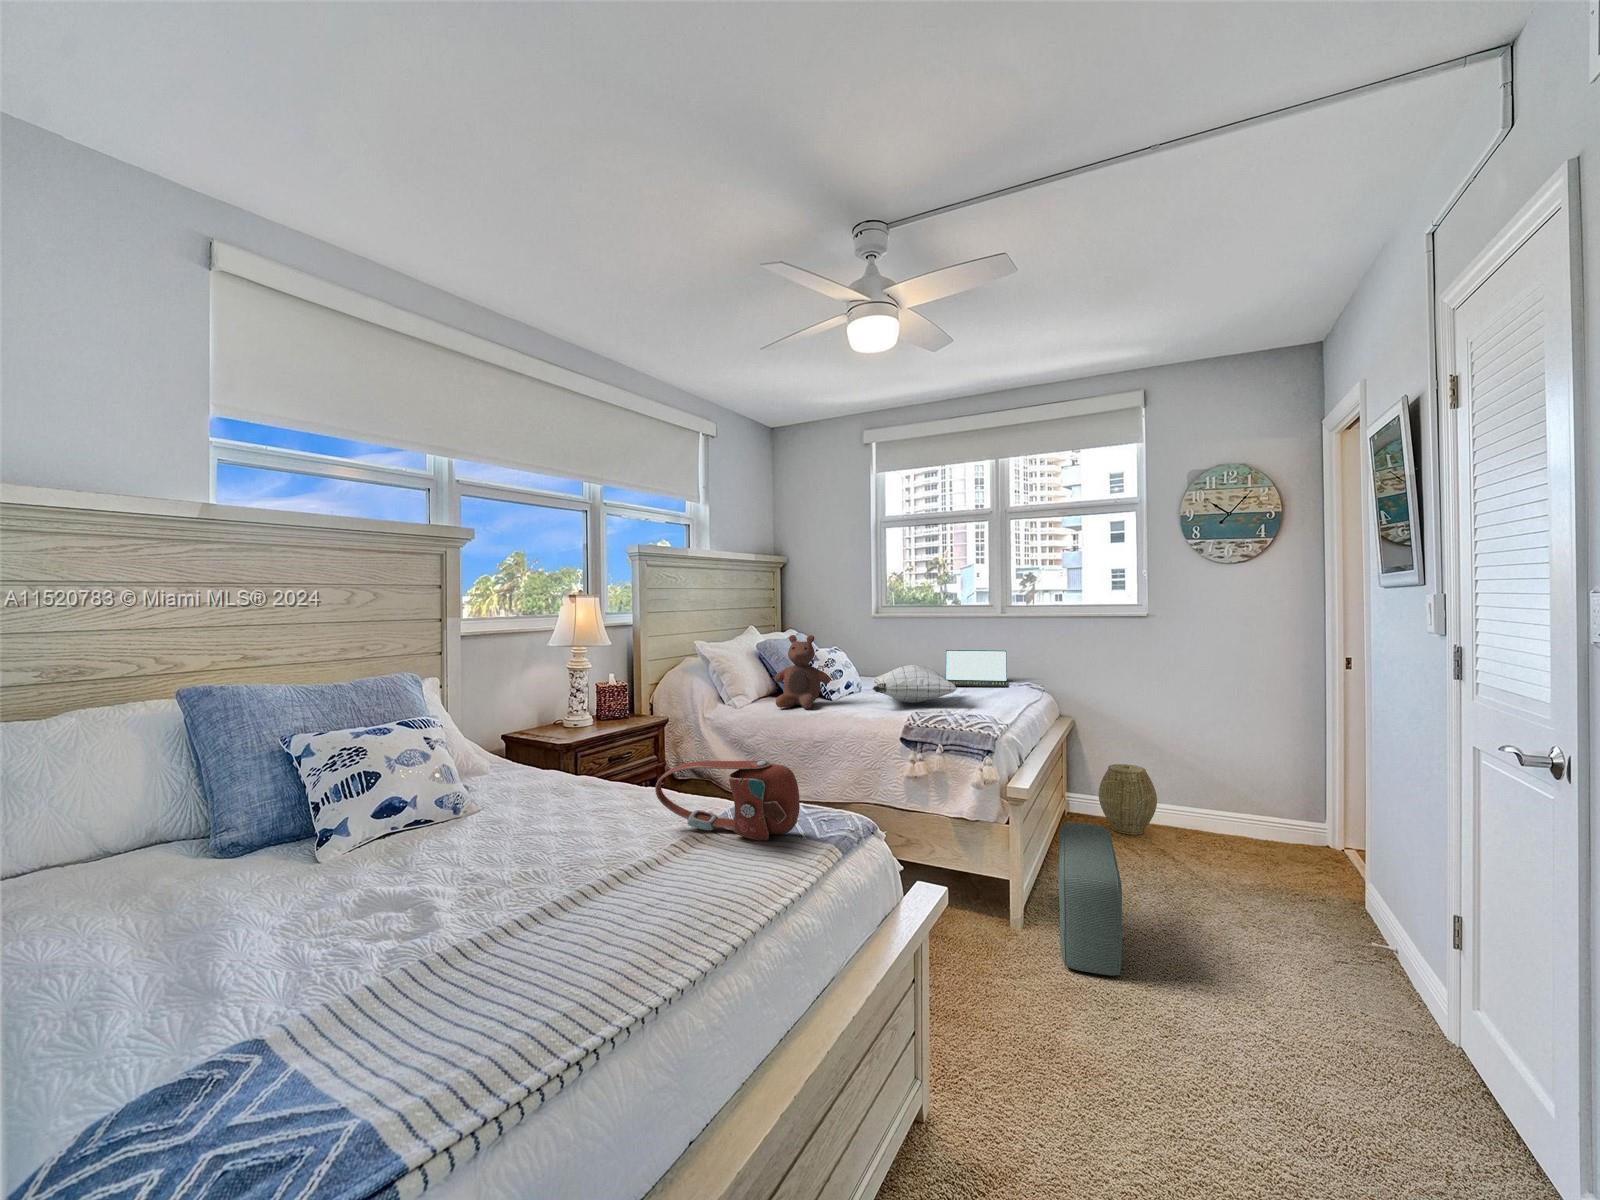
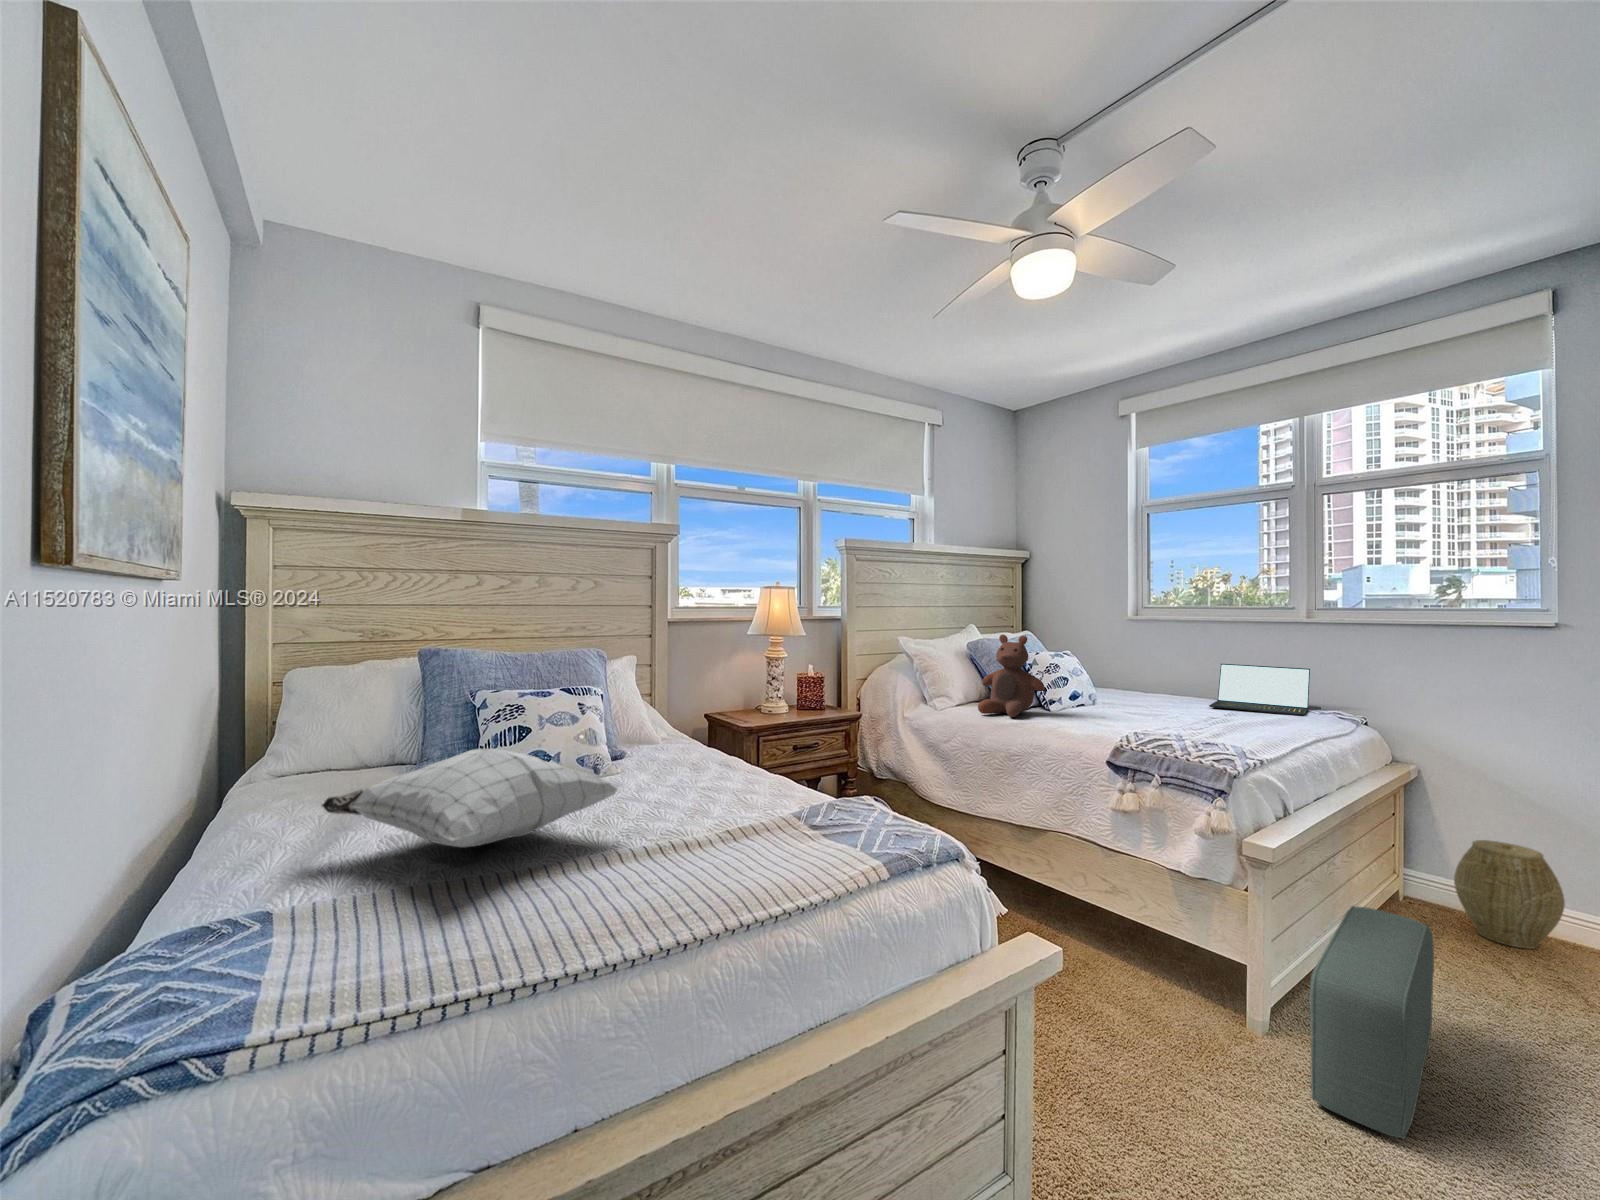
pillow: present [873,665,957,703] -> present [322,748,619,847]
handbag: present [655,761,800,841] -> none [735,750,865,844]

